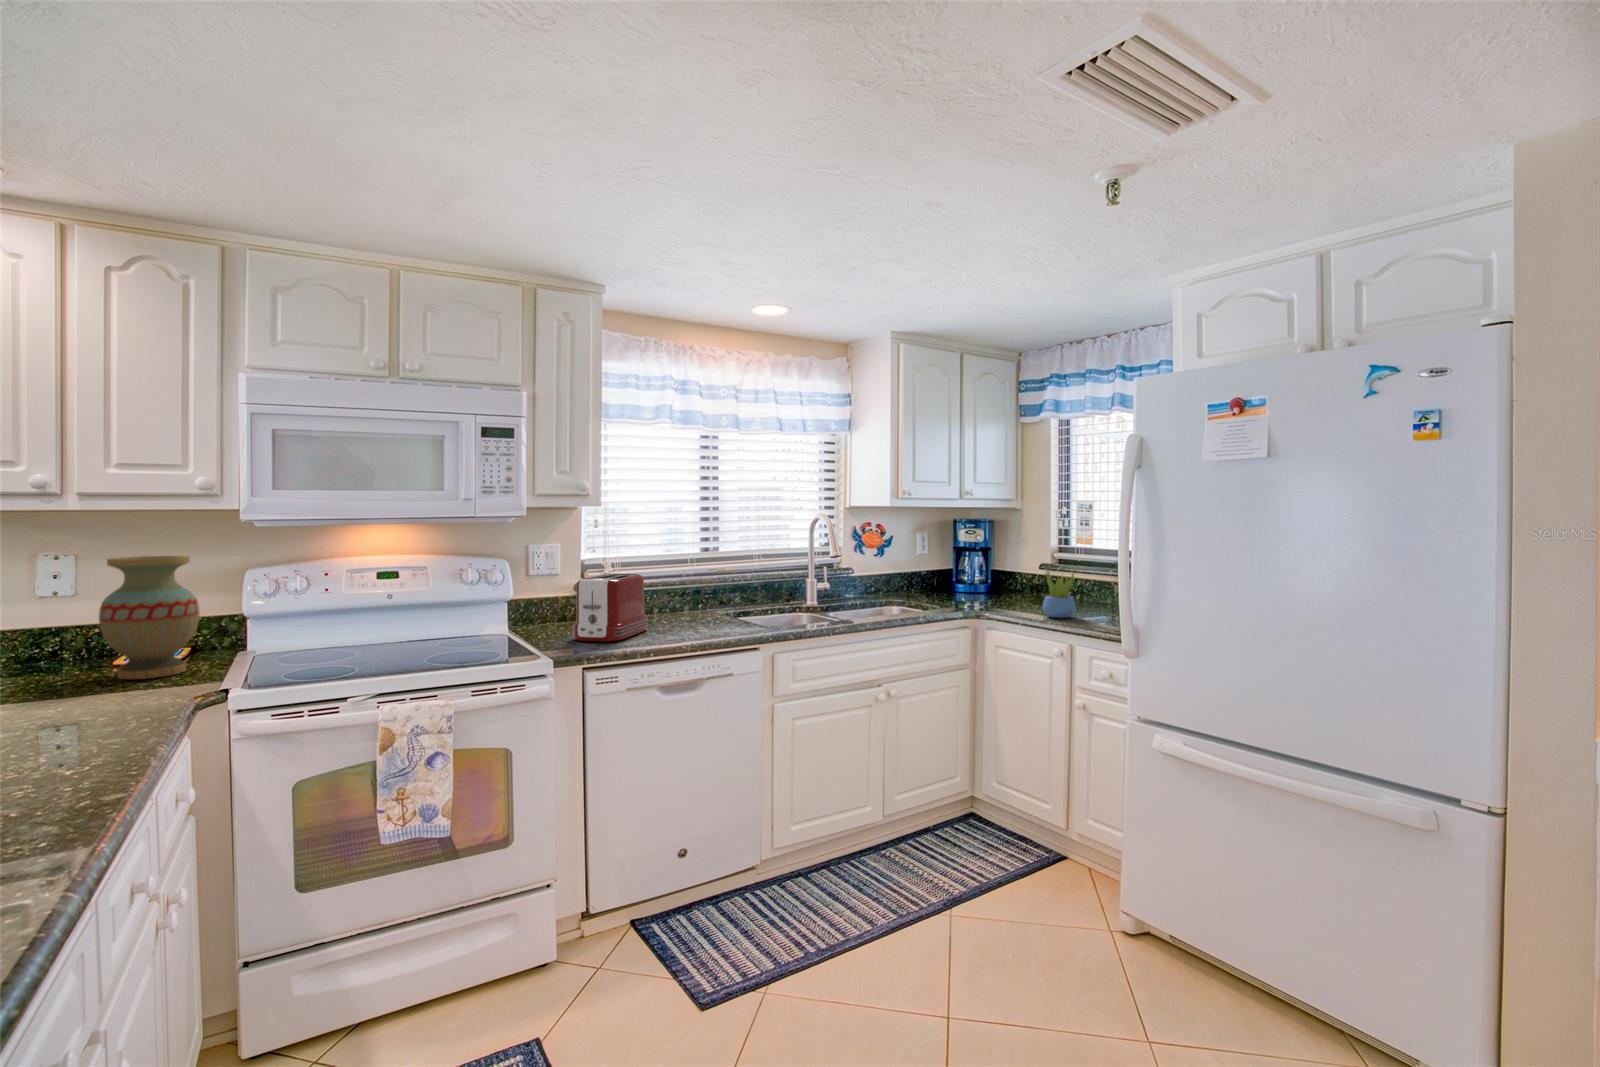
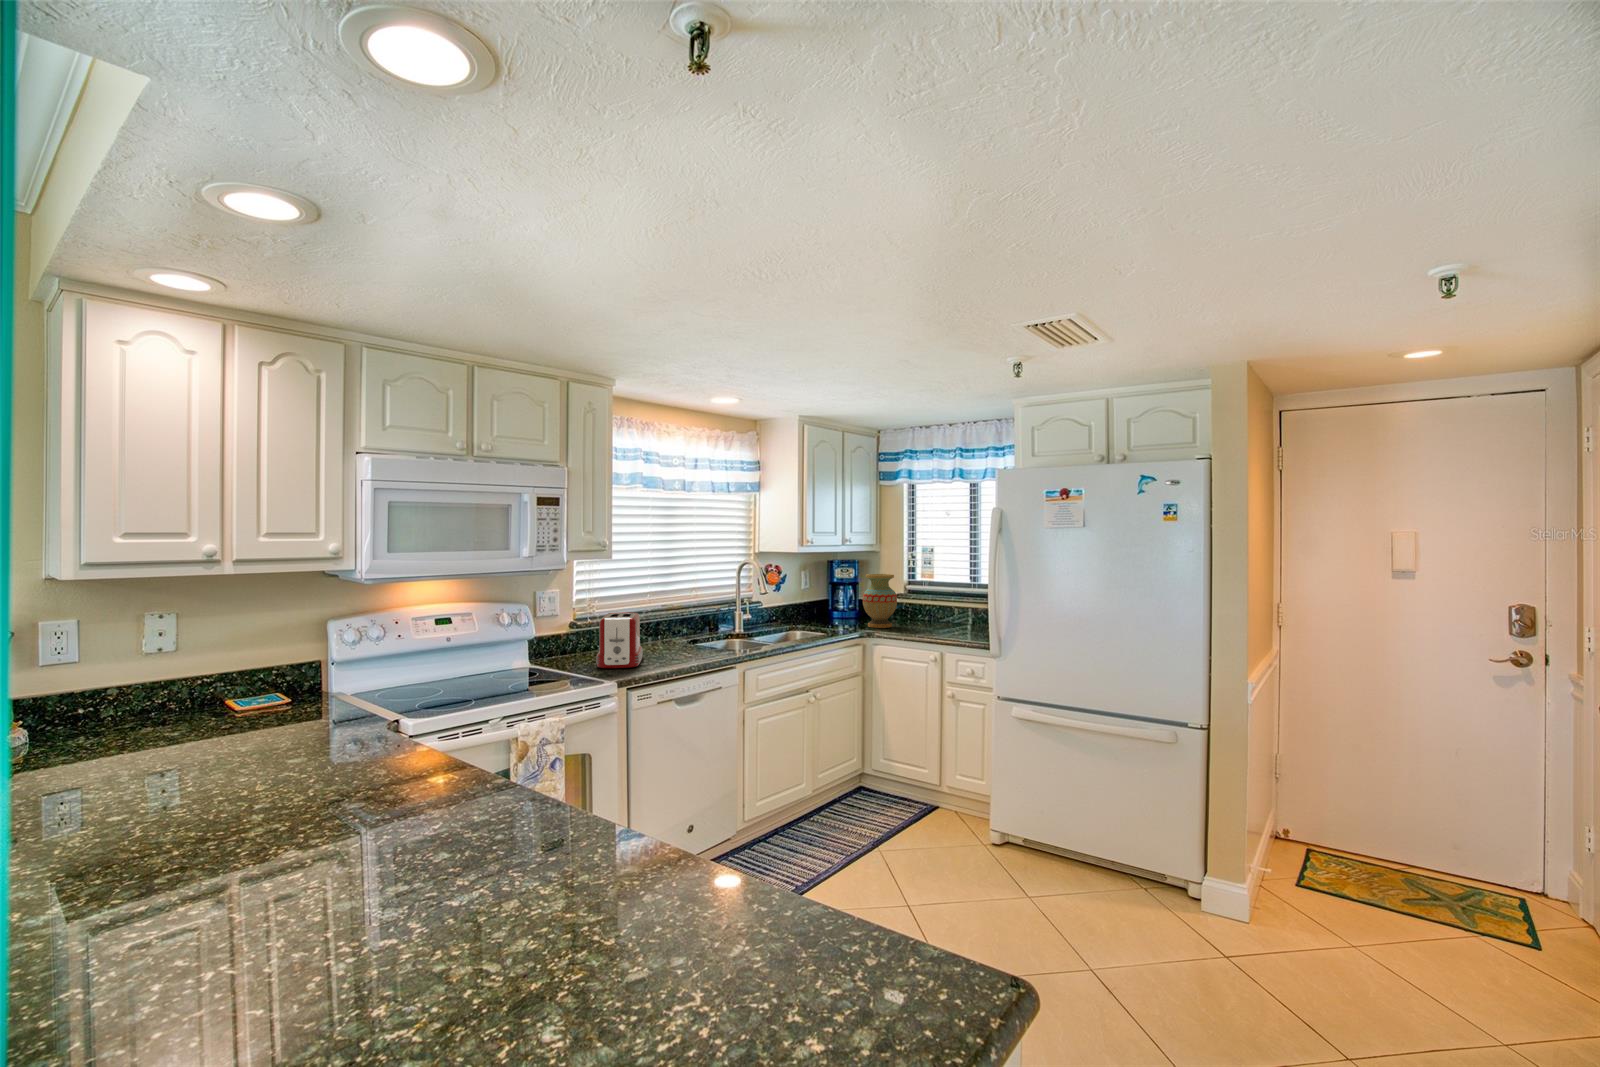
vase: present [99,556,200,679] -> present [863,574,897,628]
succulent plant: present [1043,571,1076,618] -> none [913,597,936,634]

